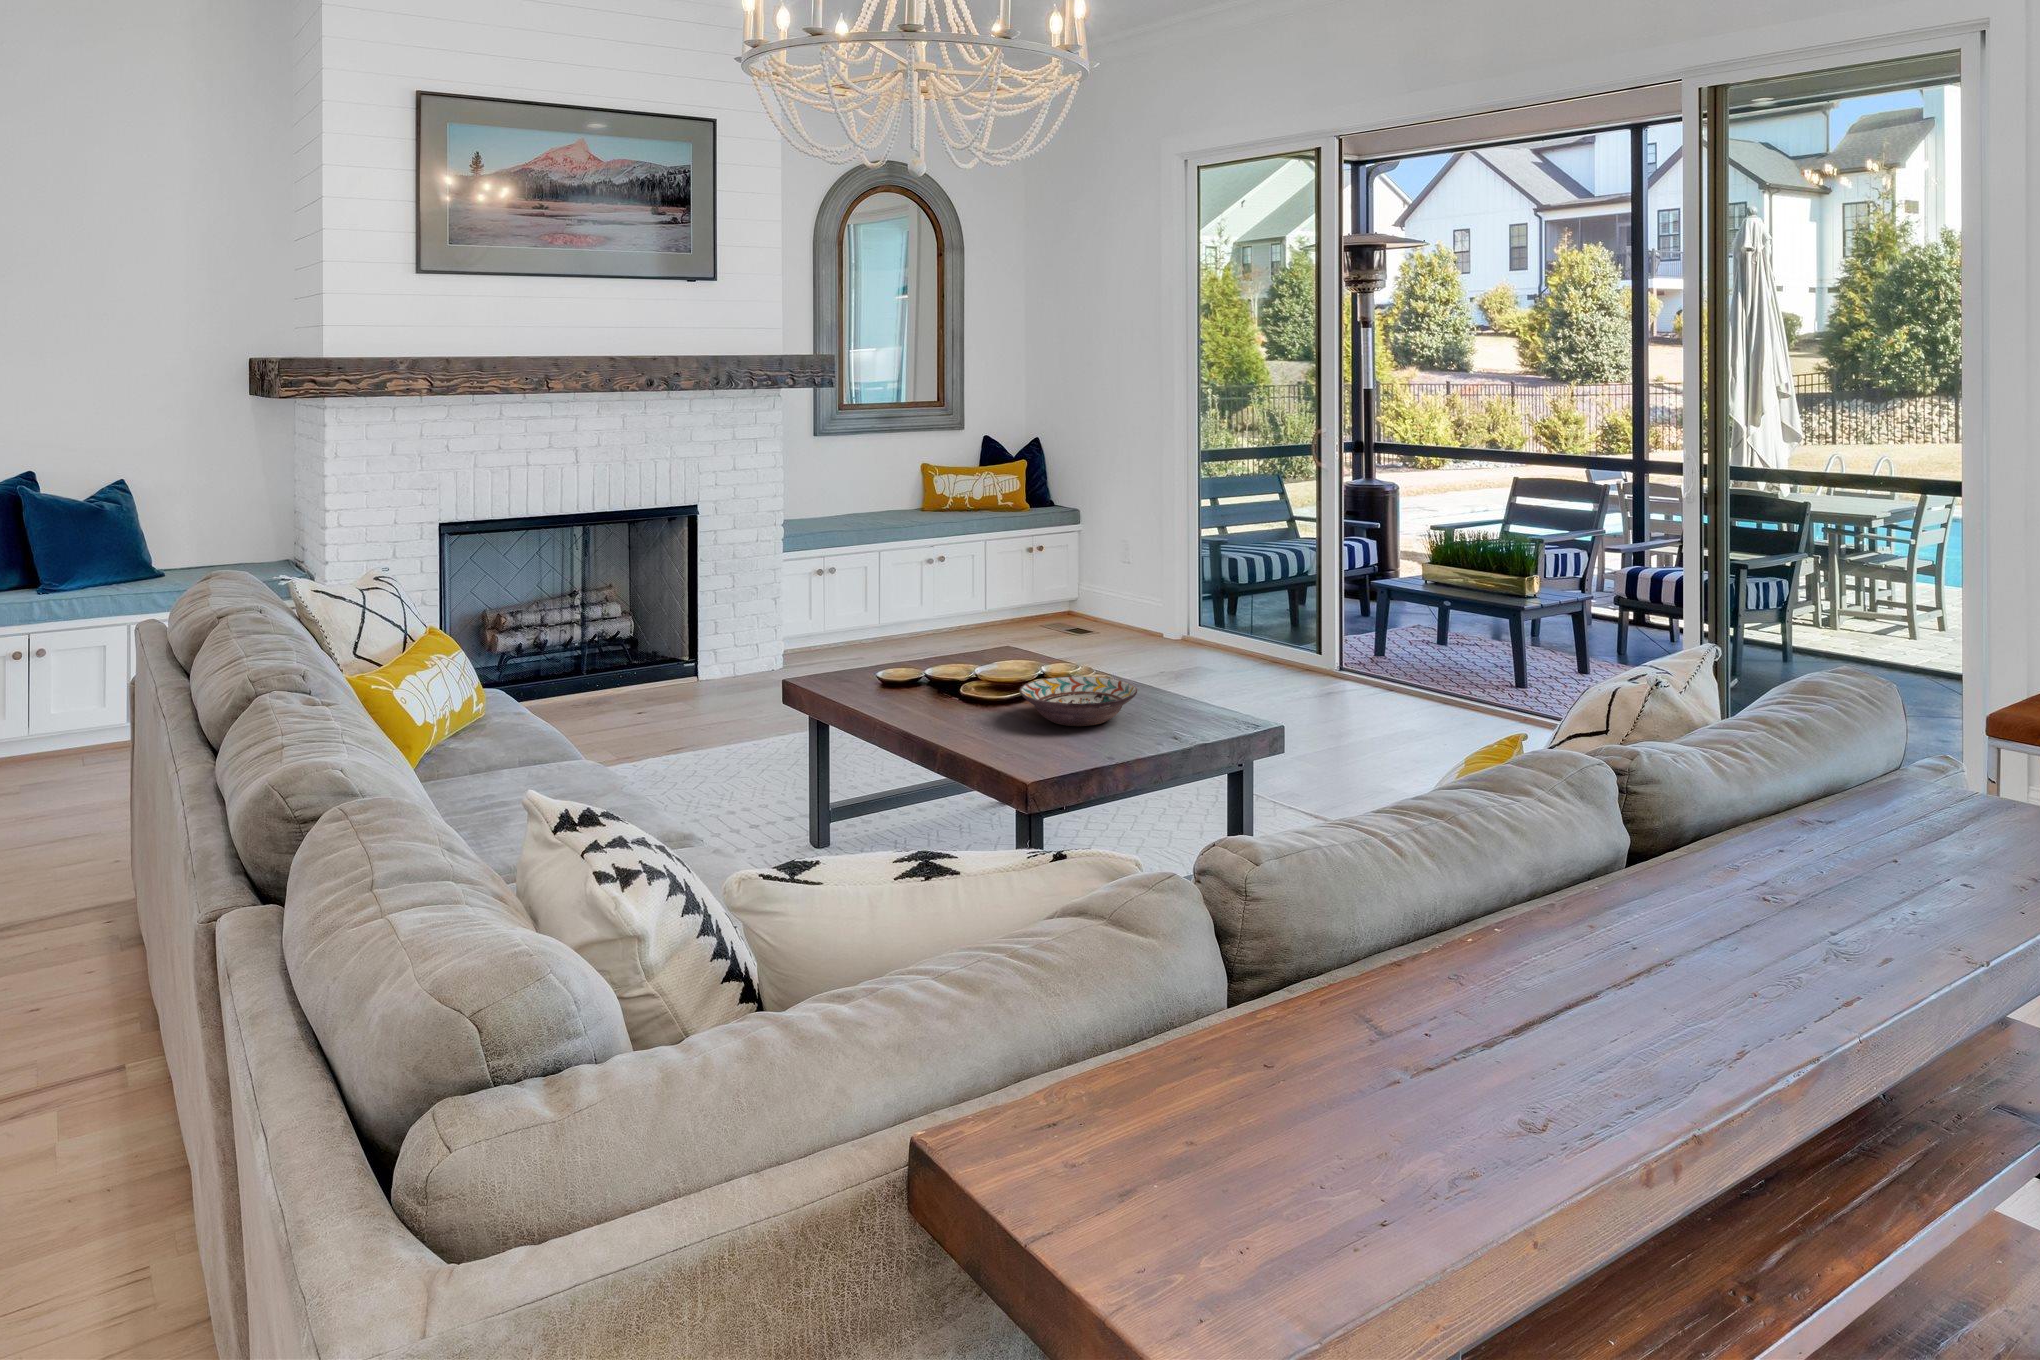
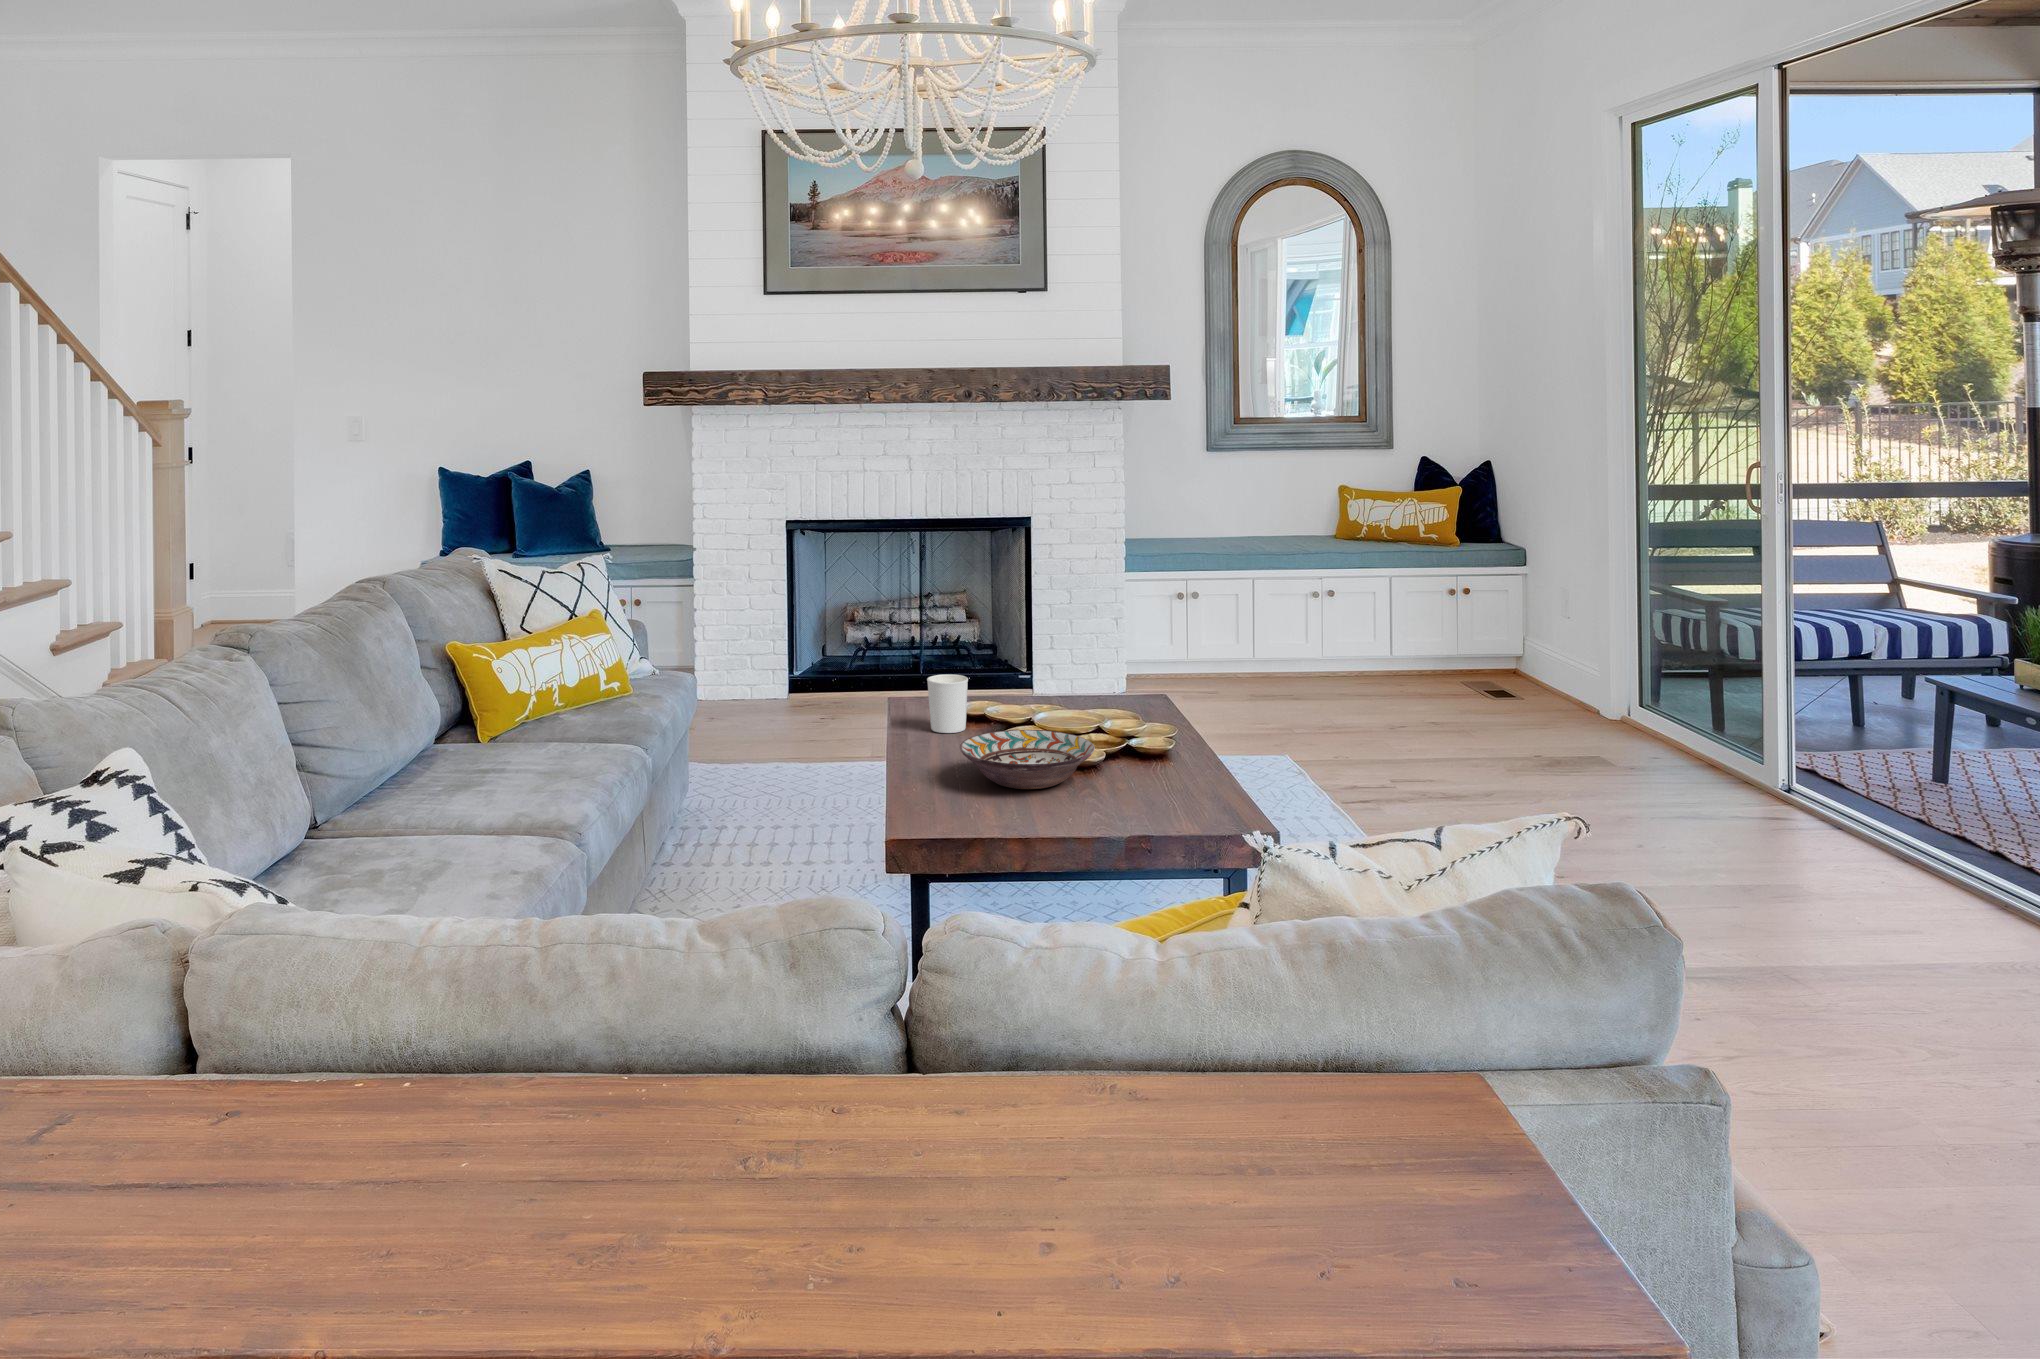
candle holder: none [903,644,941,698] -> present [927,674,968,733]

